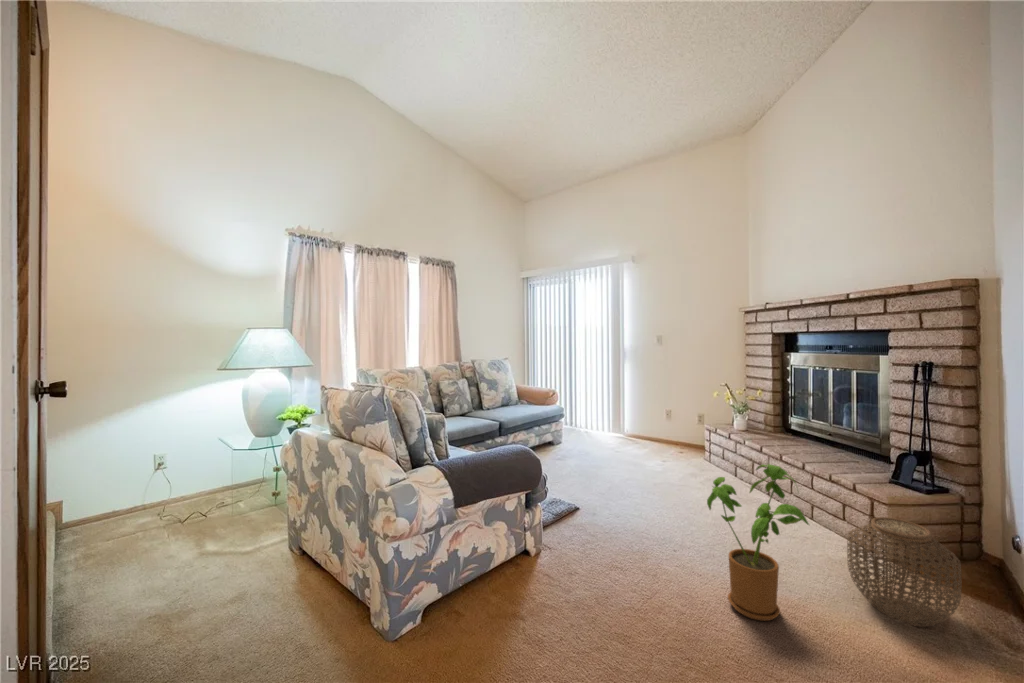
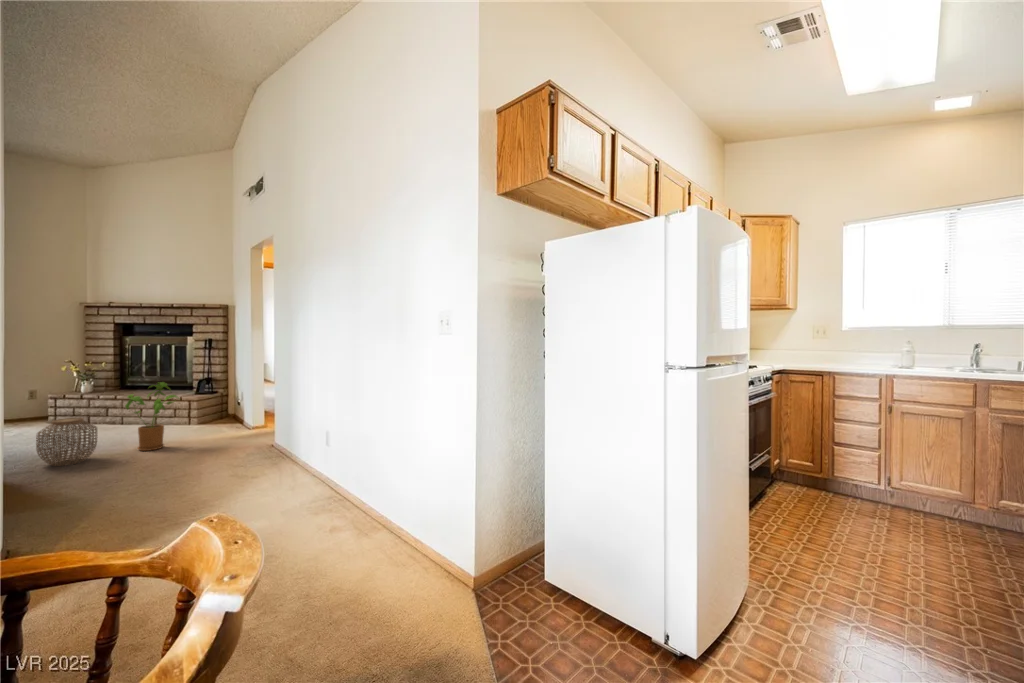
woven basket: present [847,517,961,626] -> present [36,418,97,466]

